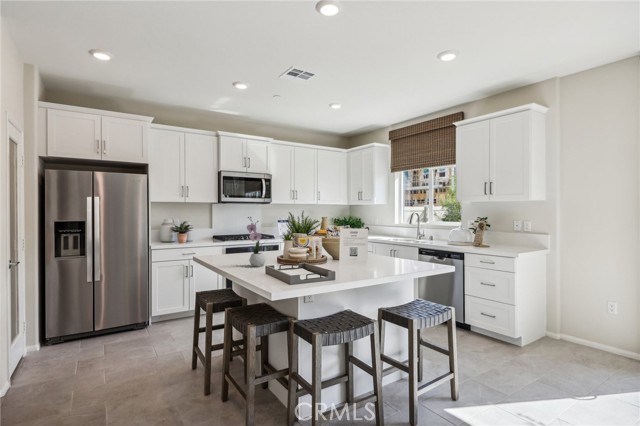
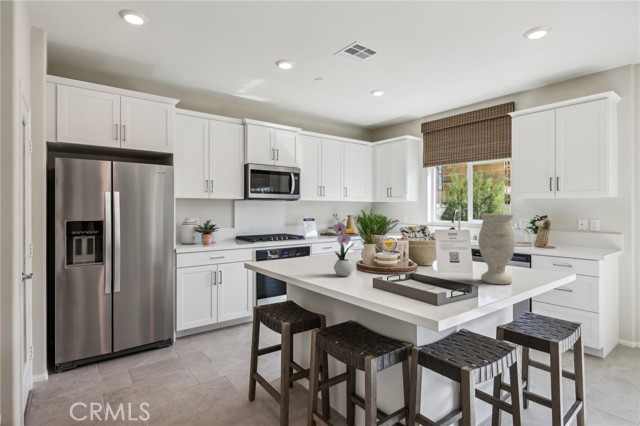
vase: none [357,216,384,273] -> present [478,214,516,285]

